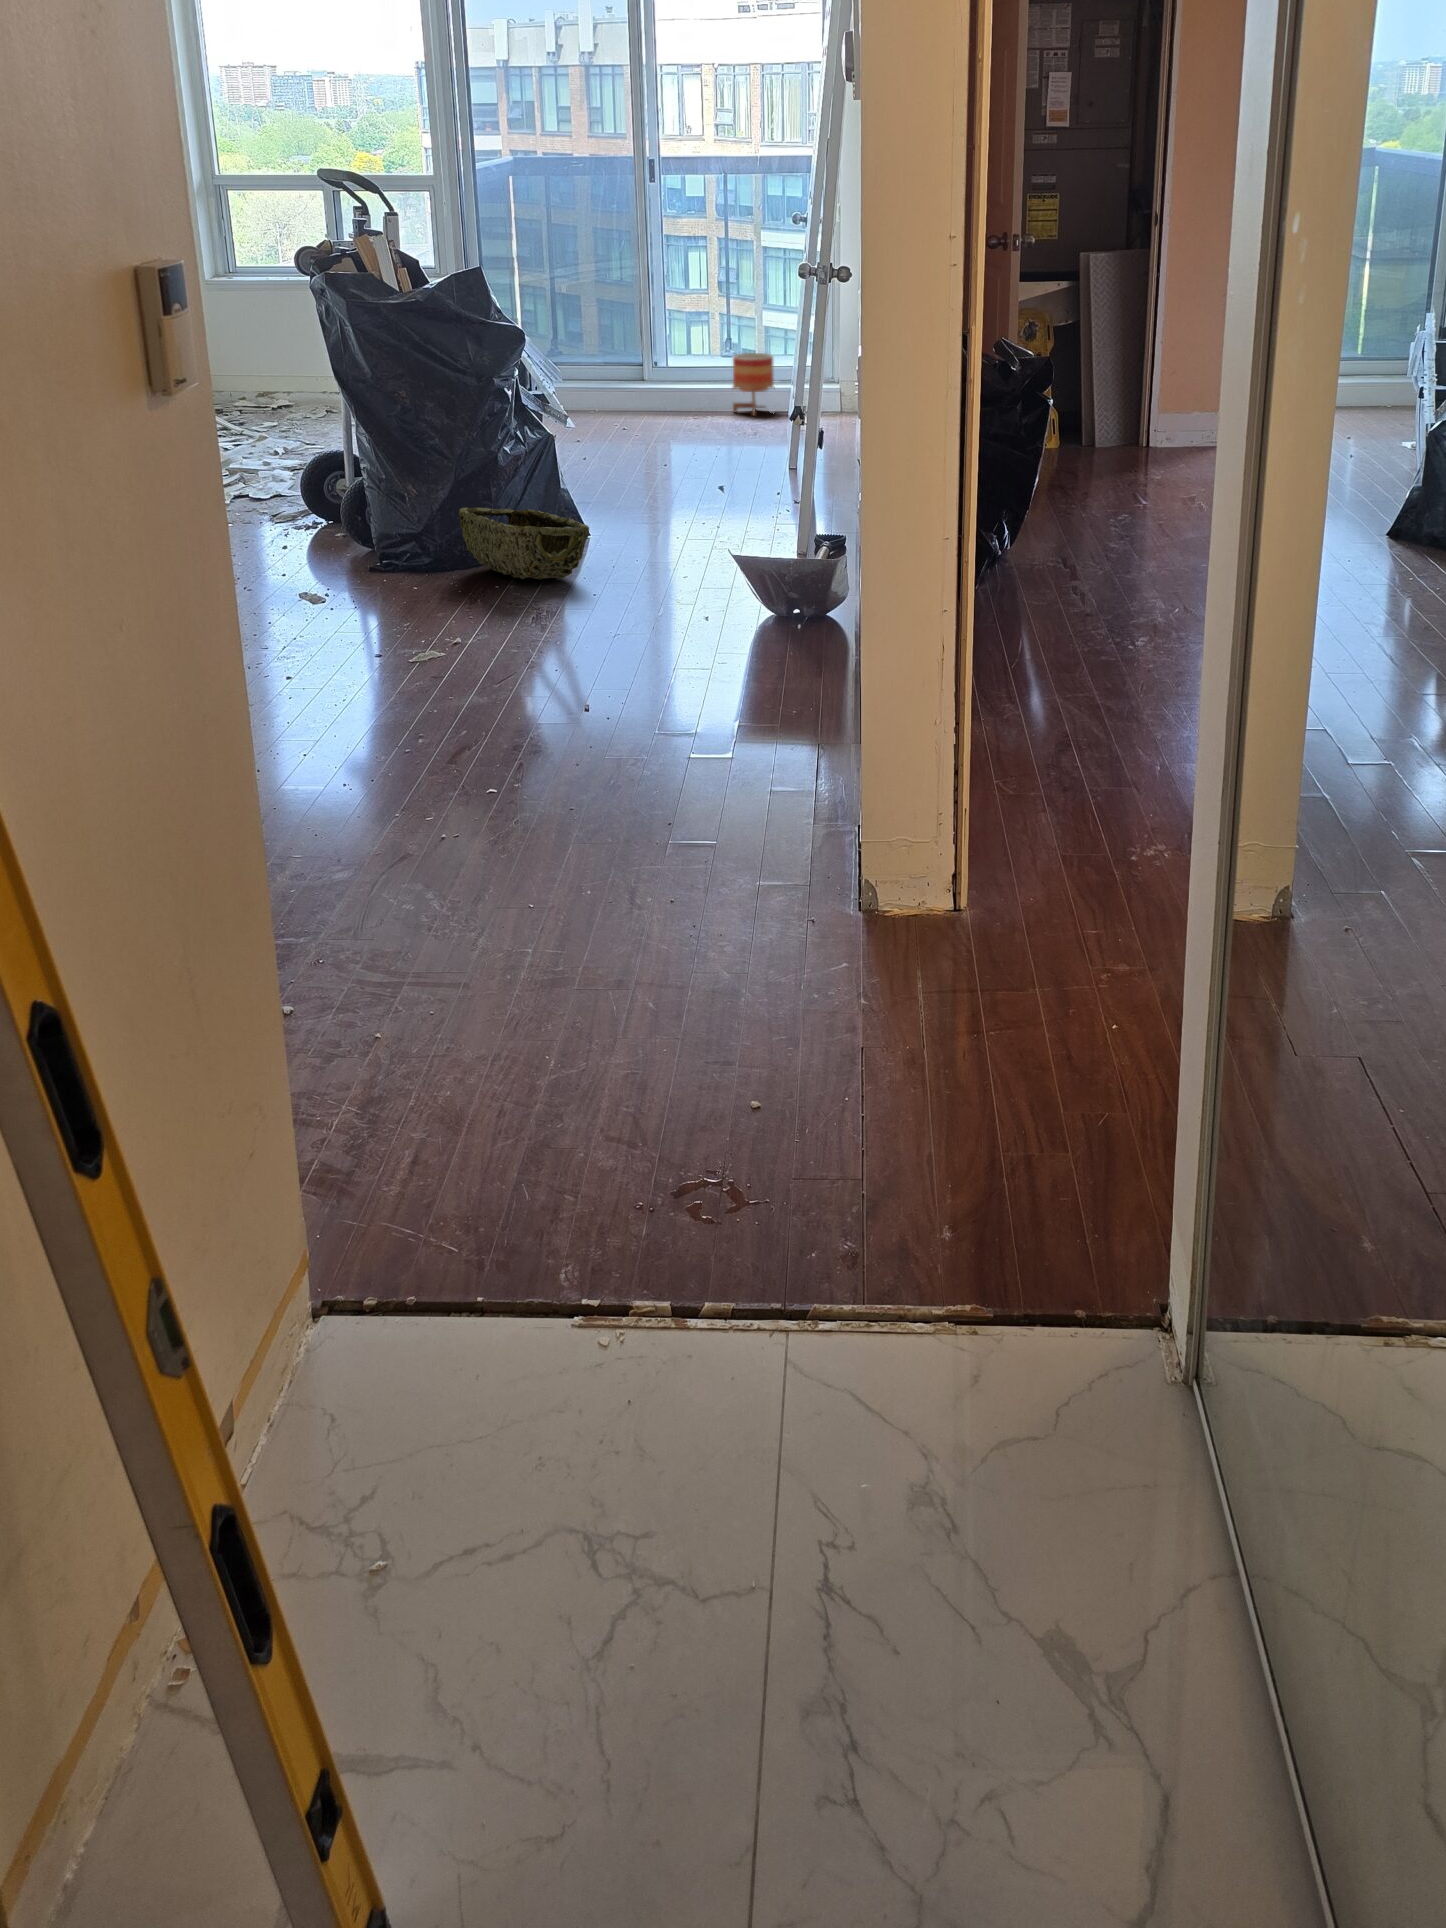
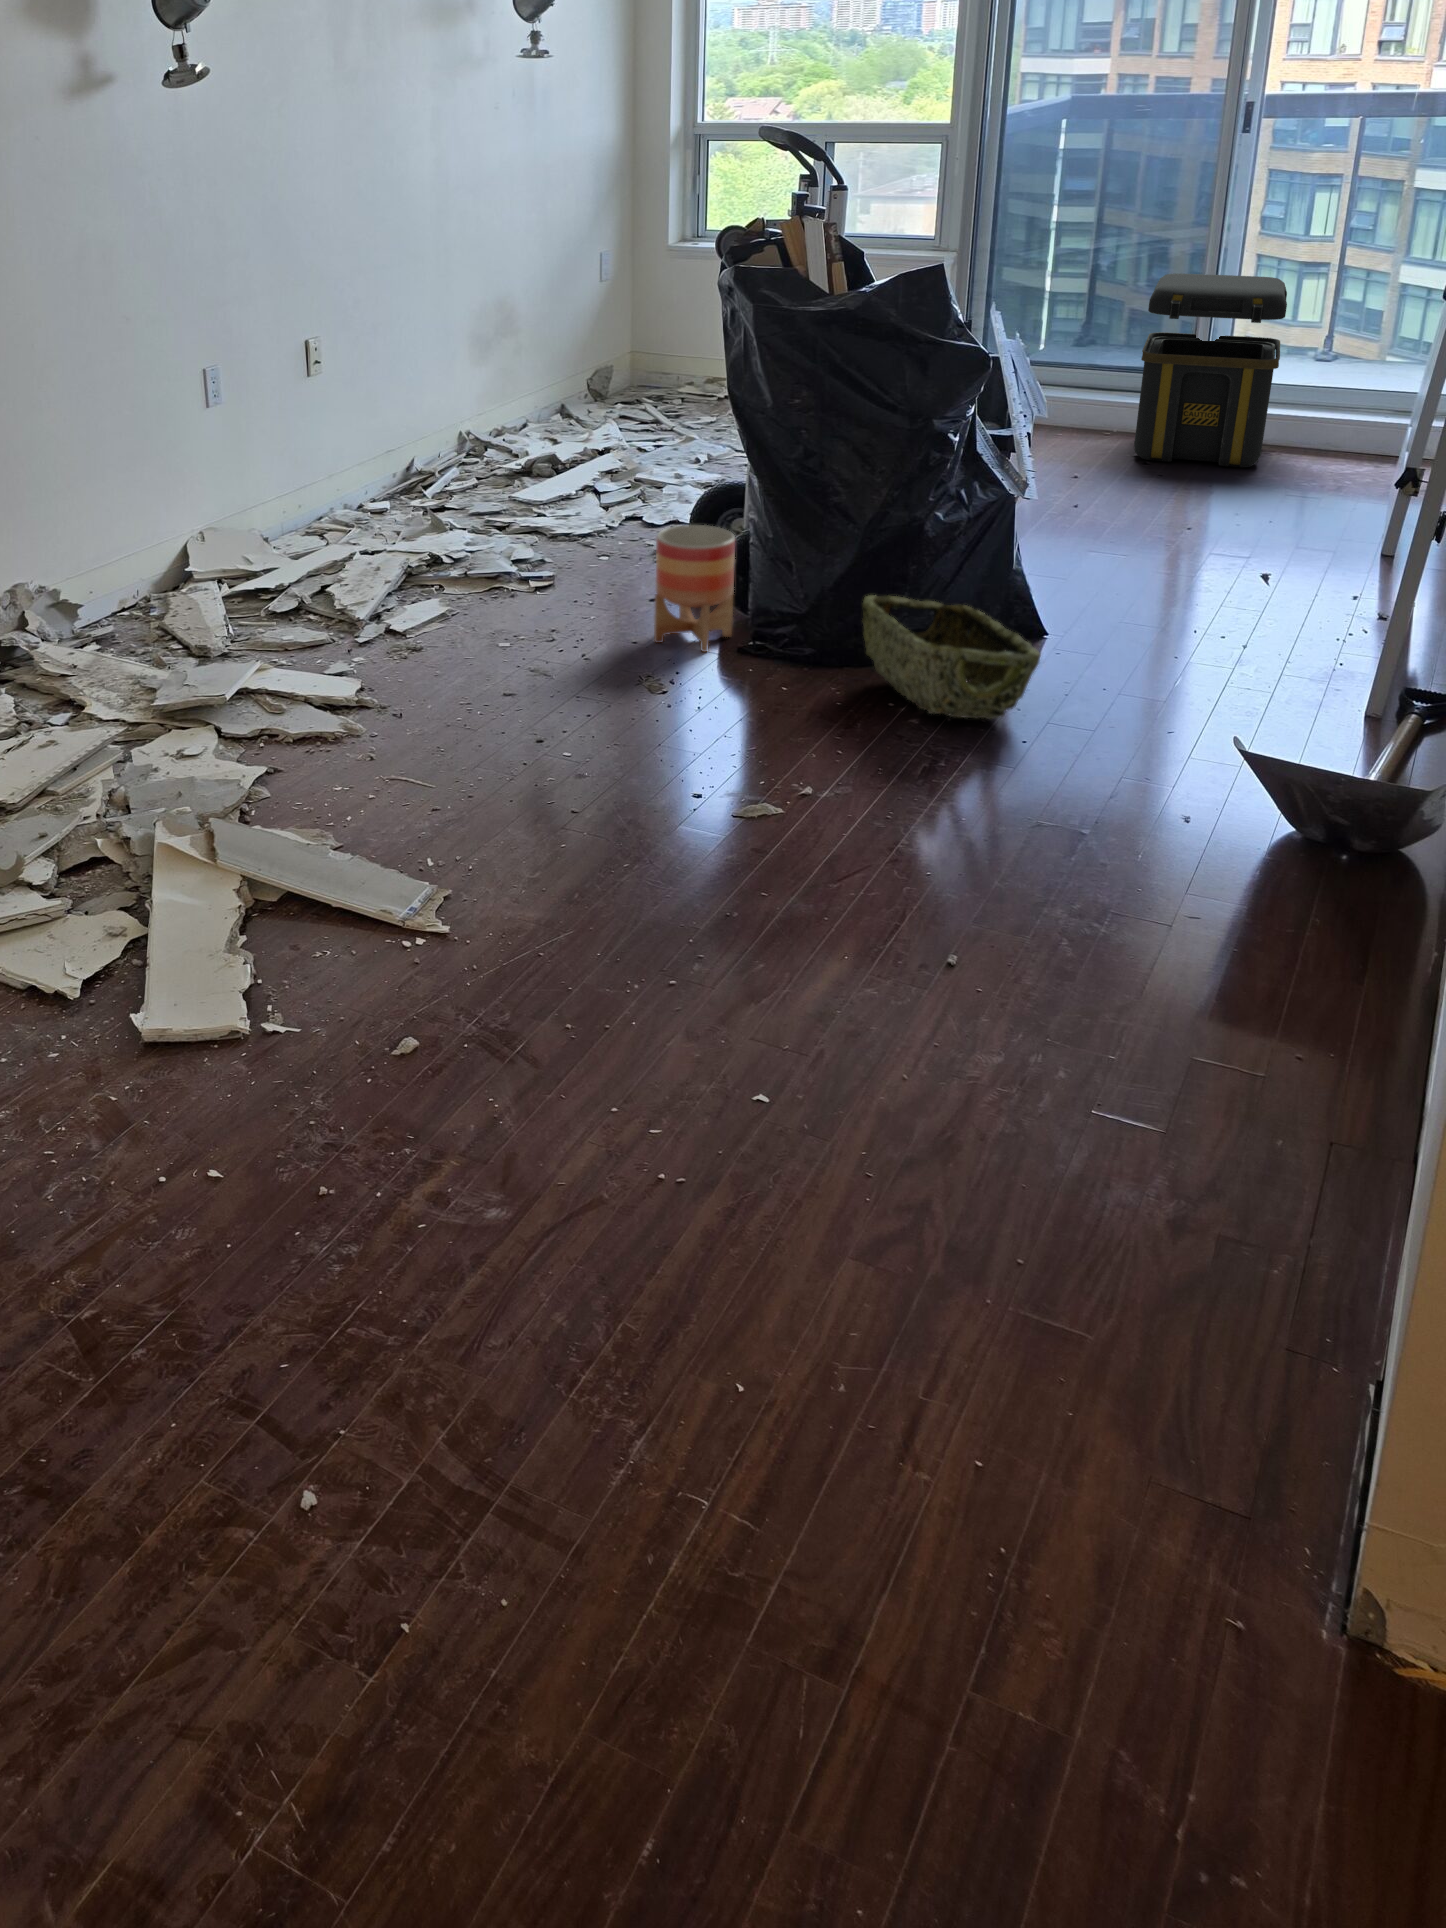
toolbox: none [606,285,702,427] -> present [1134,274,1287,467]
planter: present [733,353,774,415] -> present [654,525,735,652]

